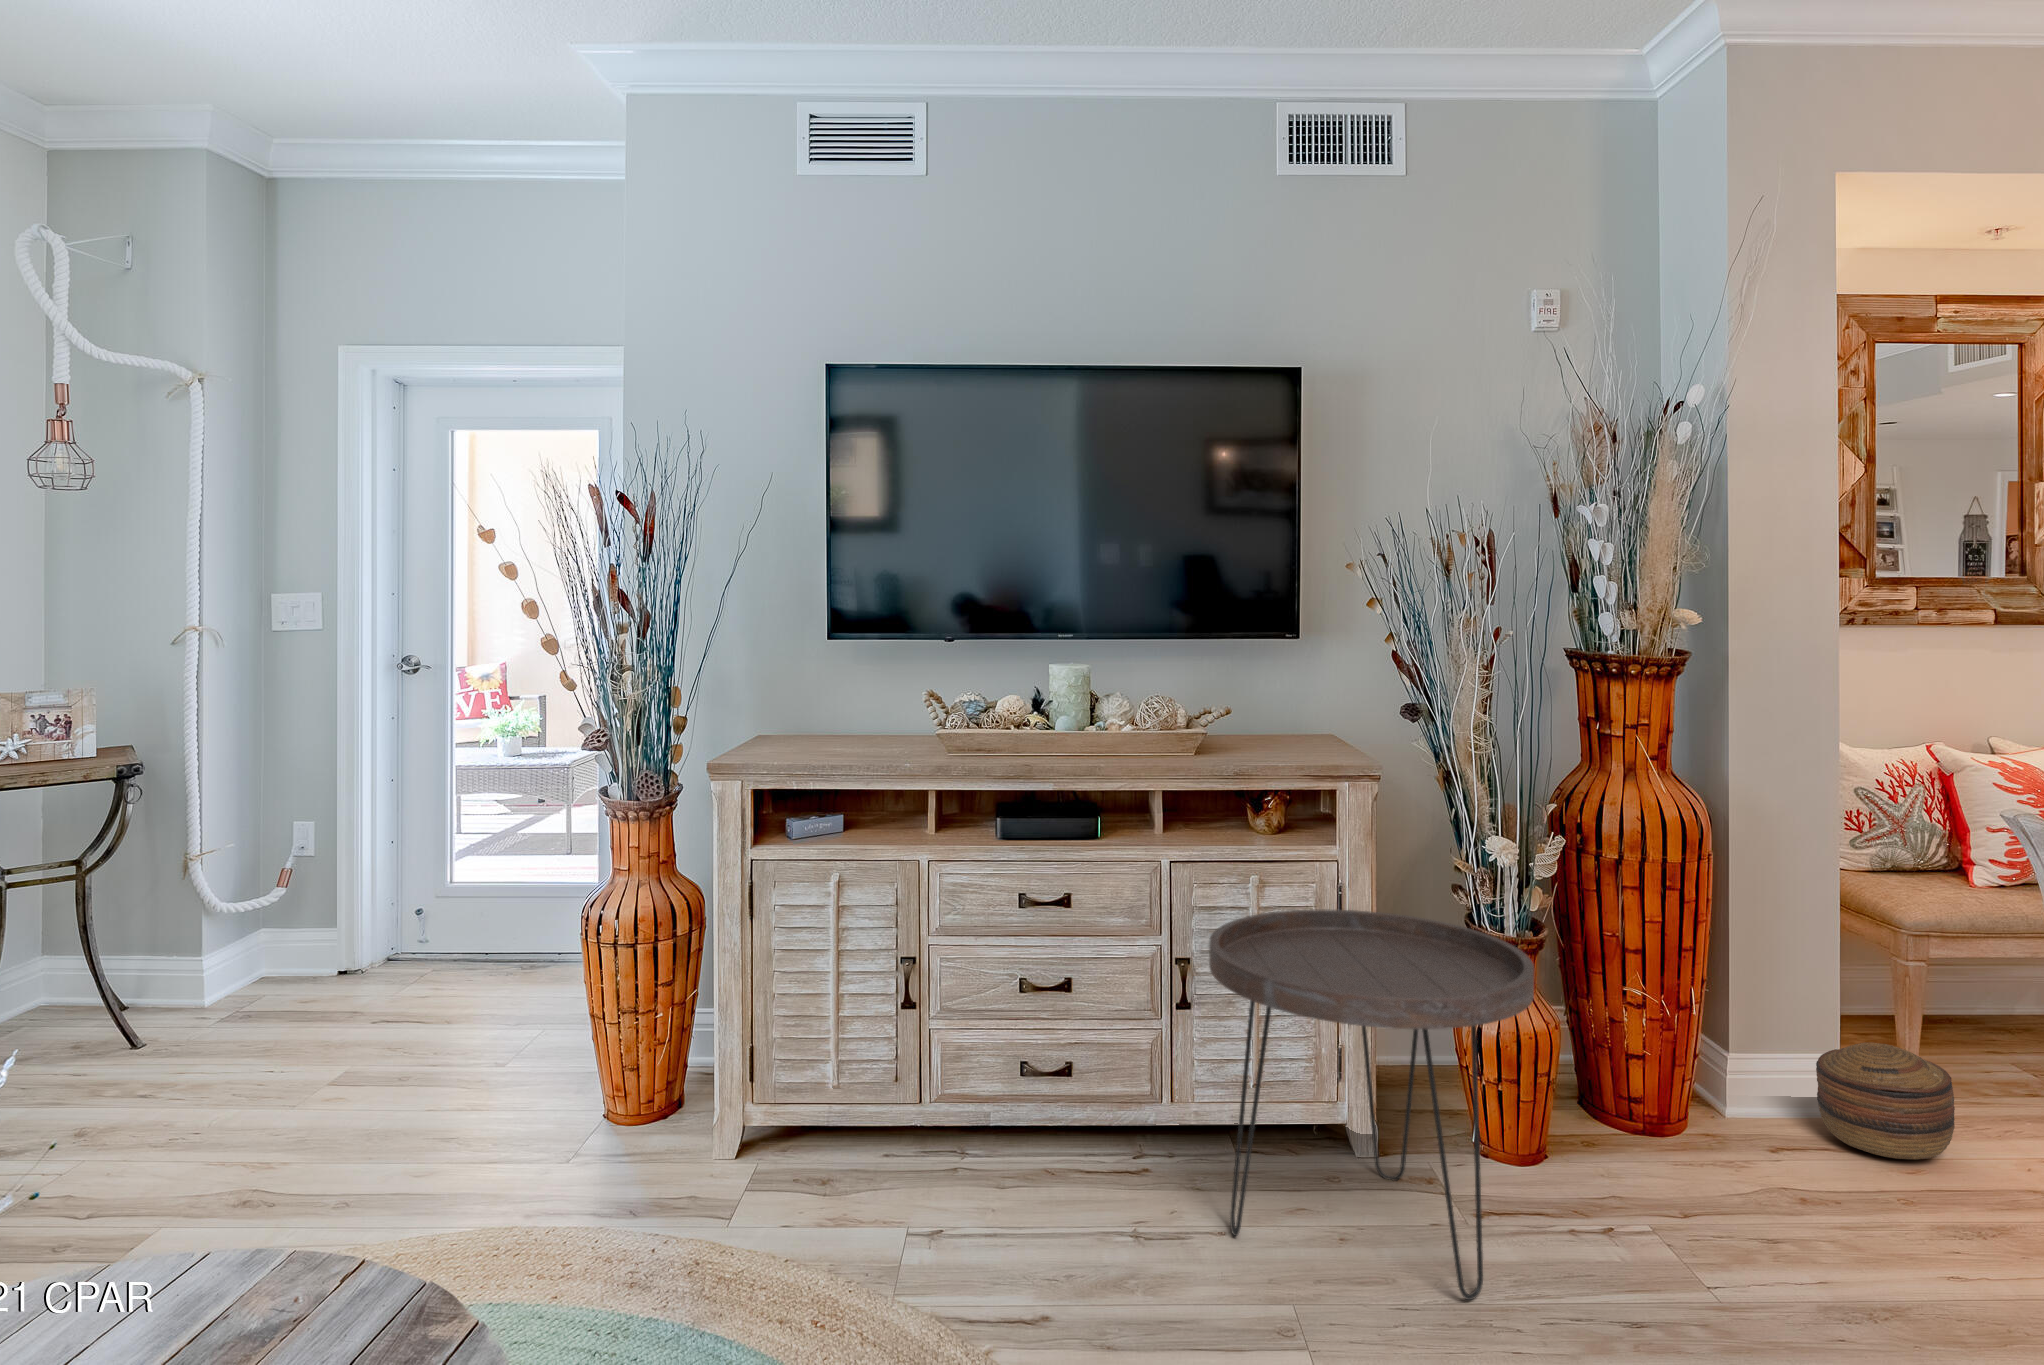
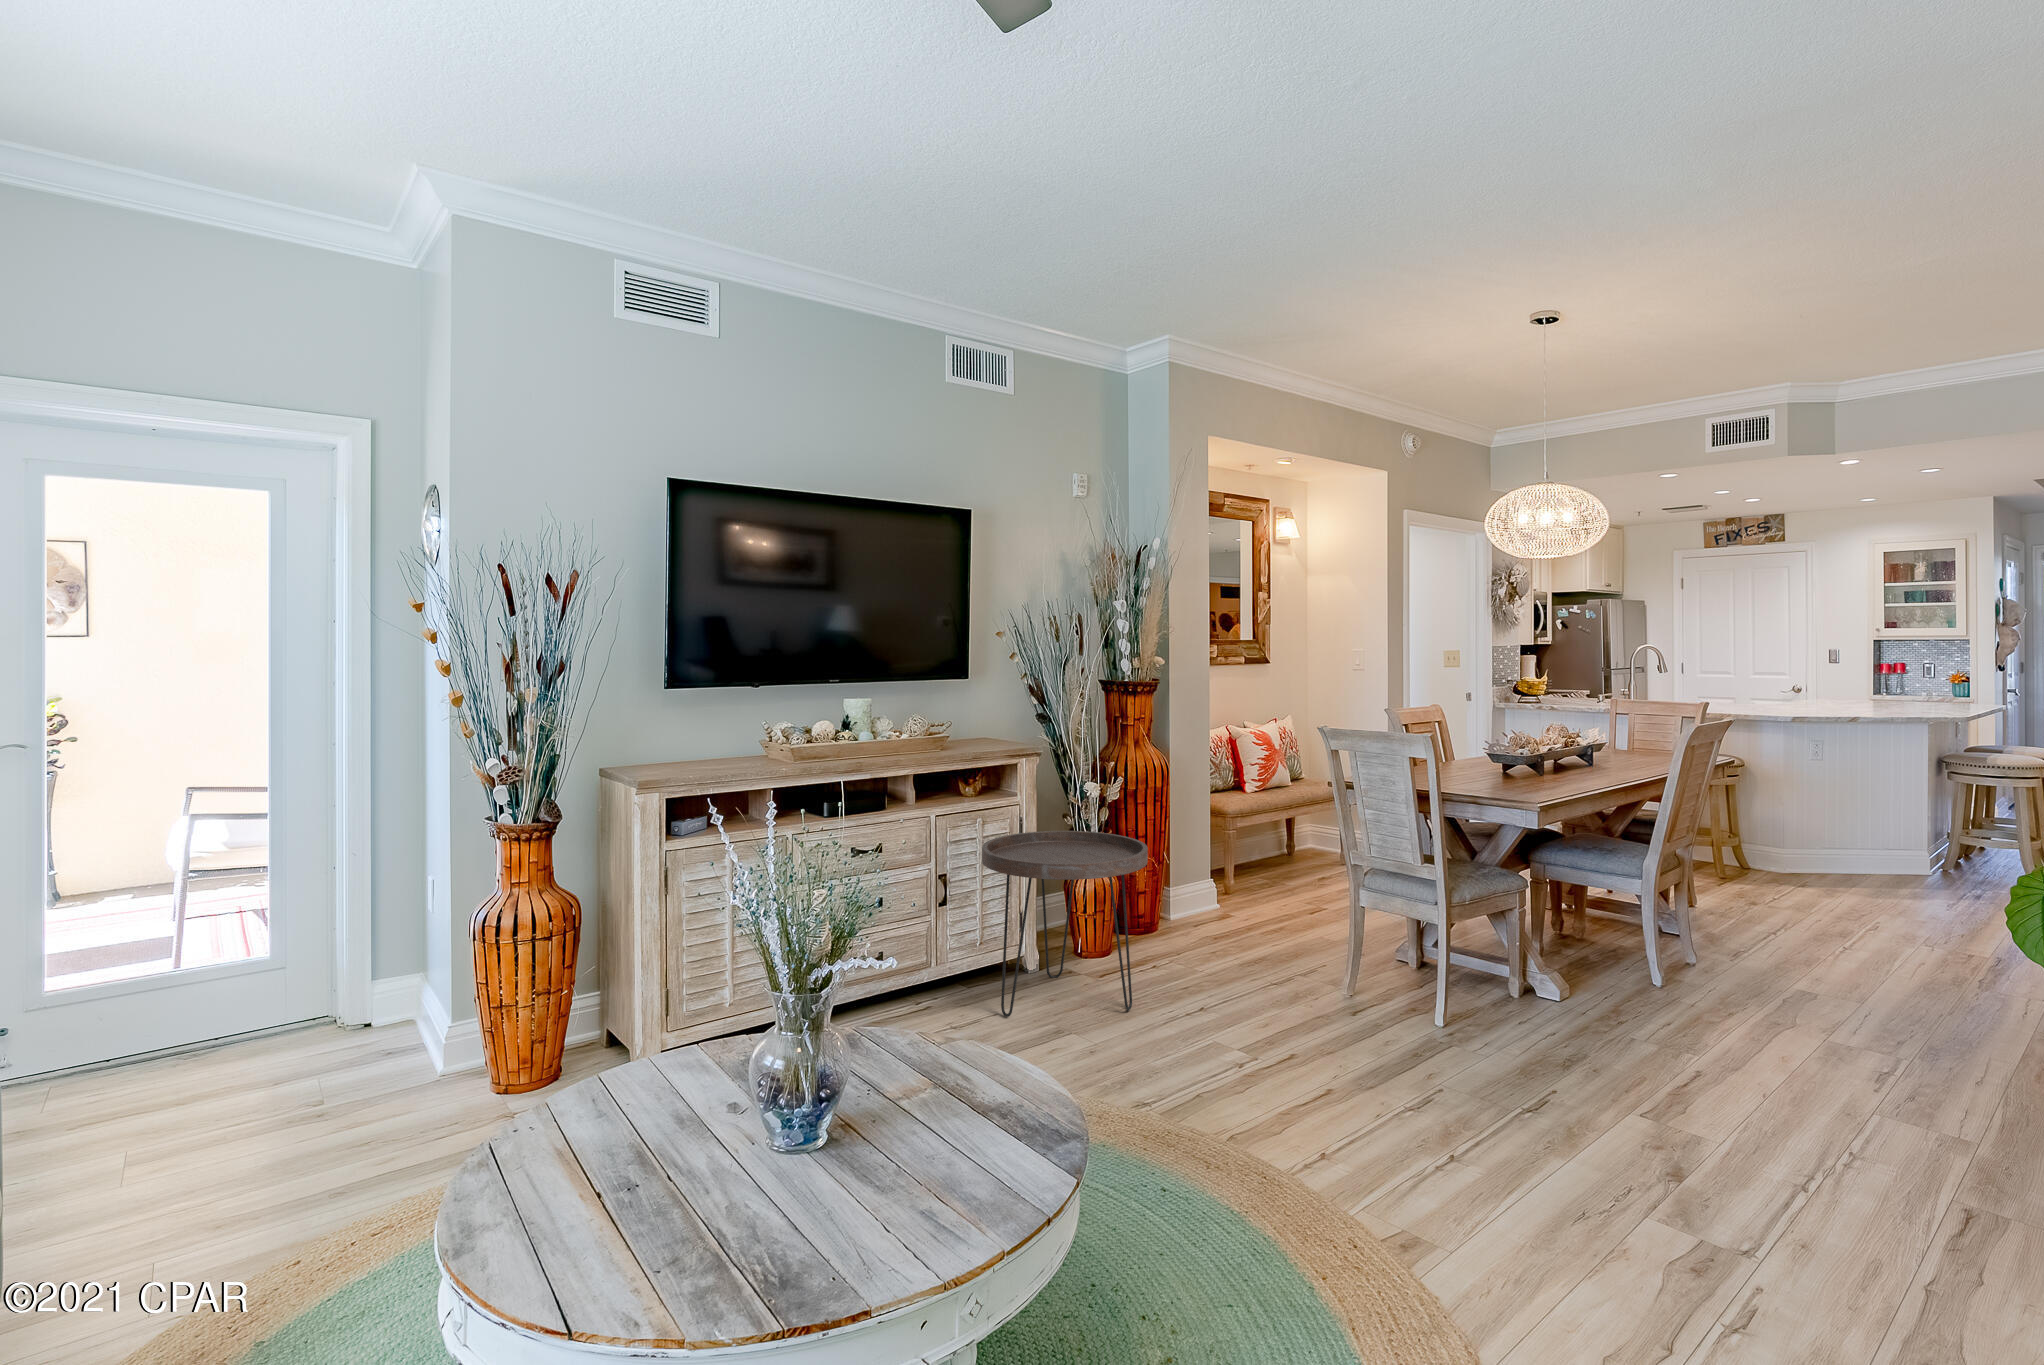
basket: present [1816,1043,1955,1159] -> none [1209,869,1263,921]

